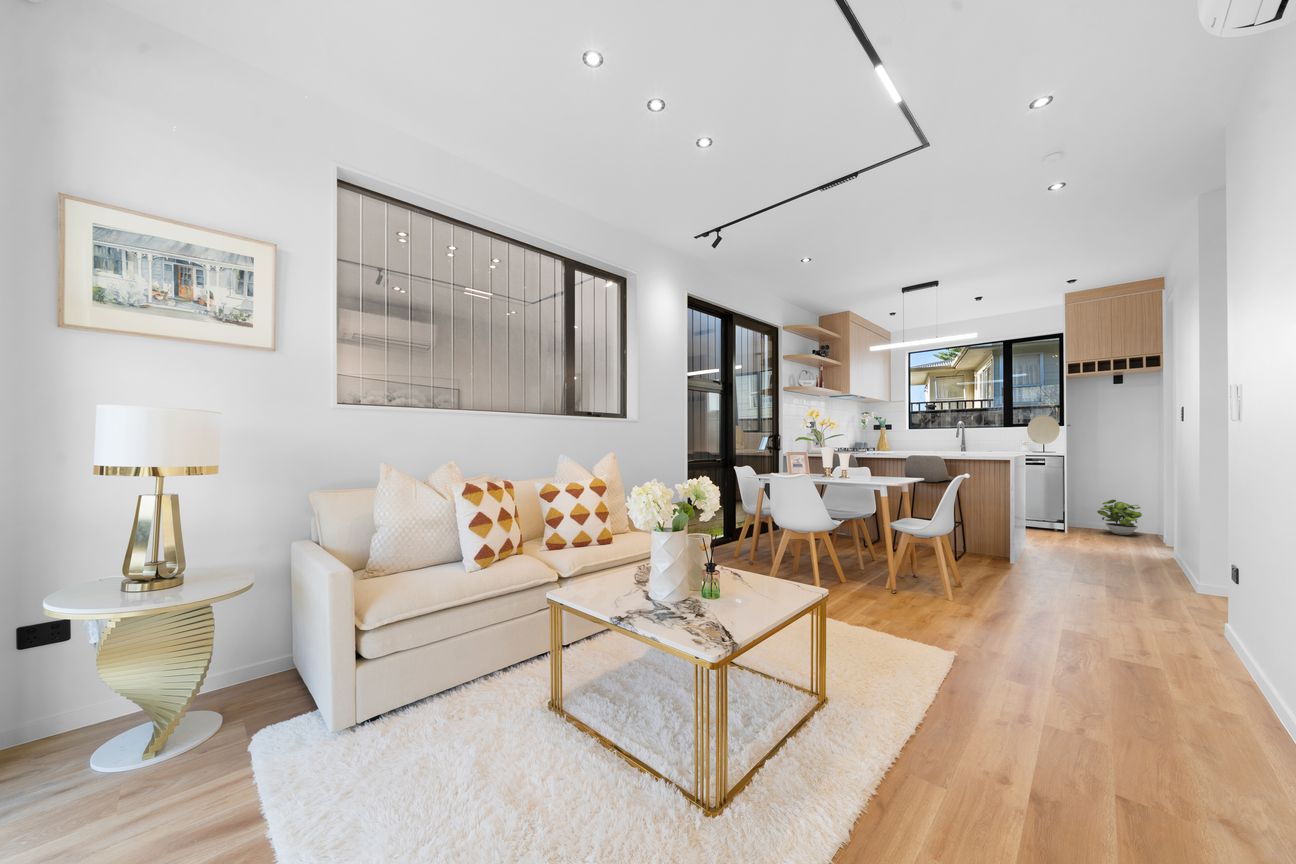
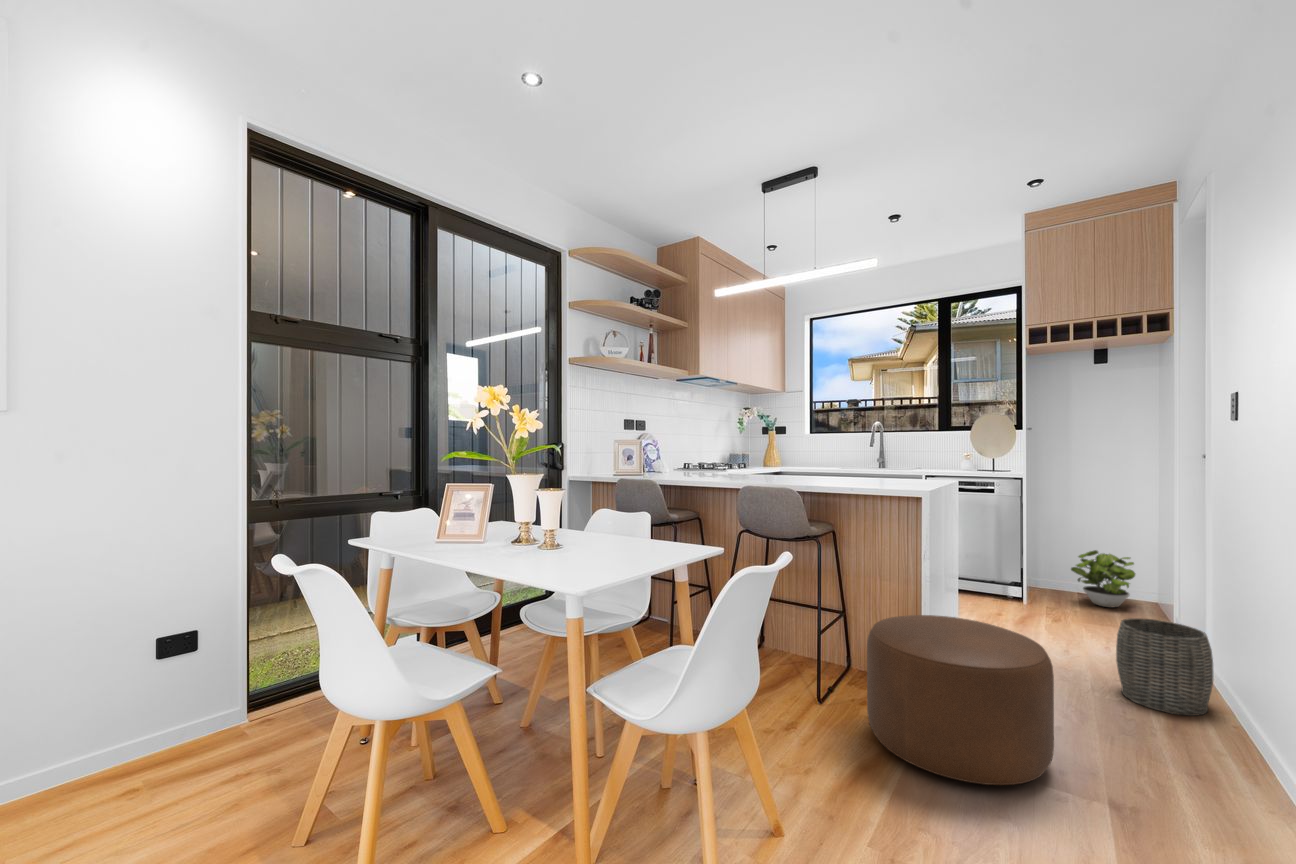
ottoman: none [986,518,1085,583] -> present [867,615,1054,785]
woven basket: none [1122,526,1177,572] -> present [1116,618,1213,716]

